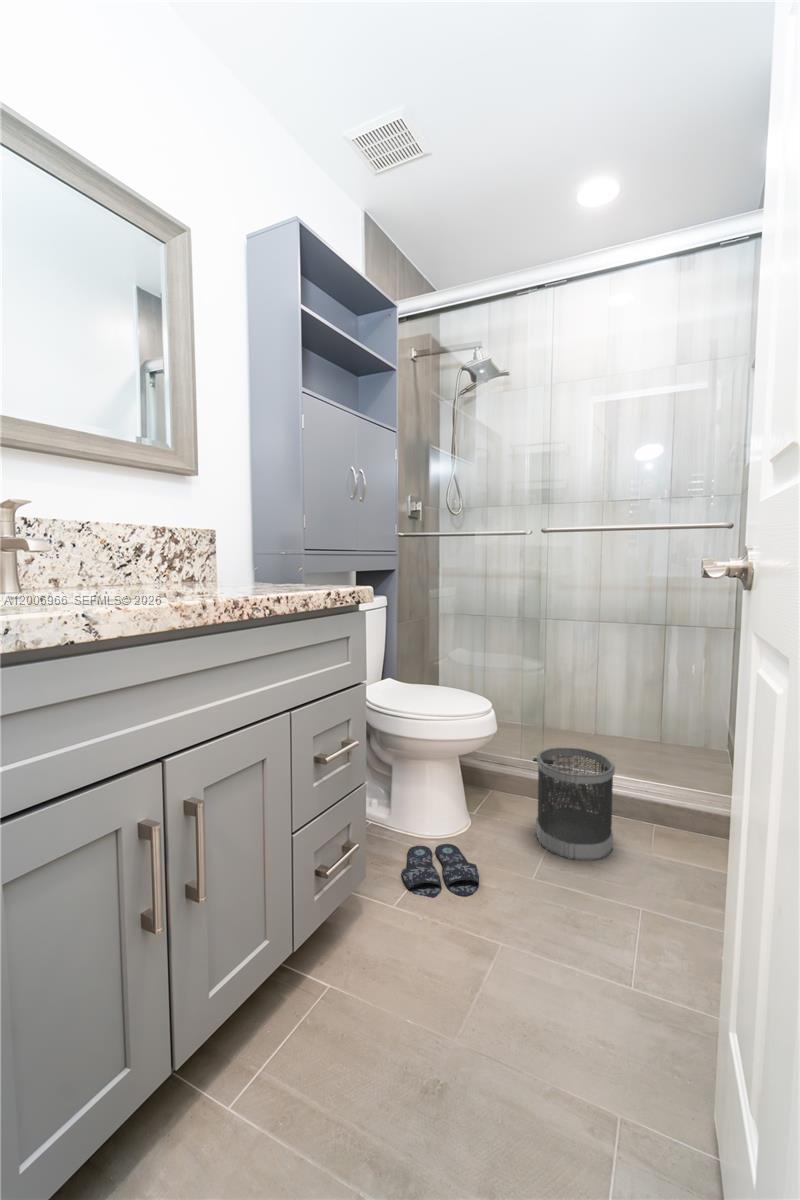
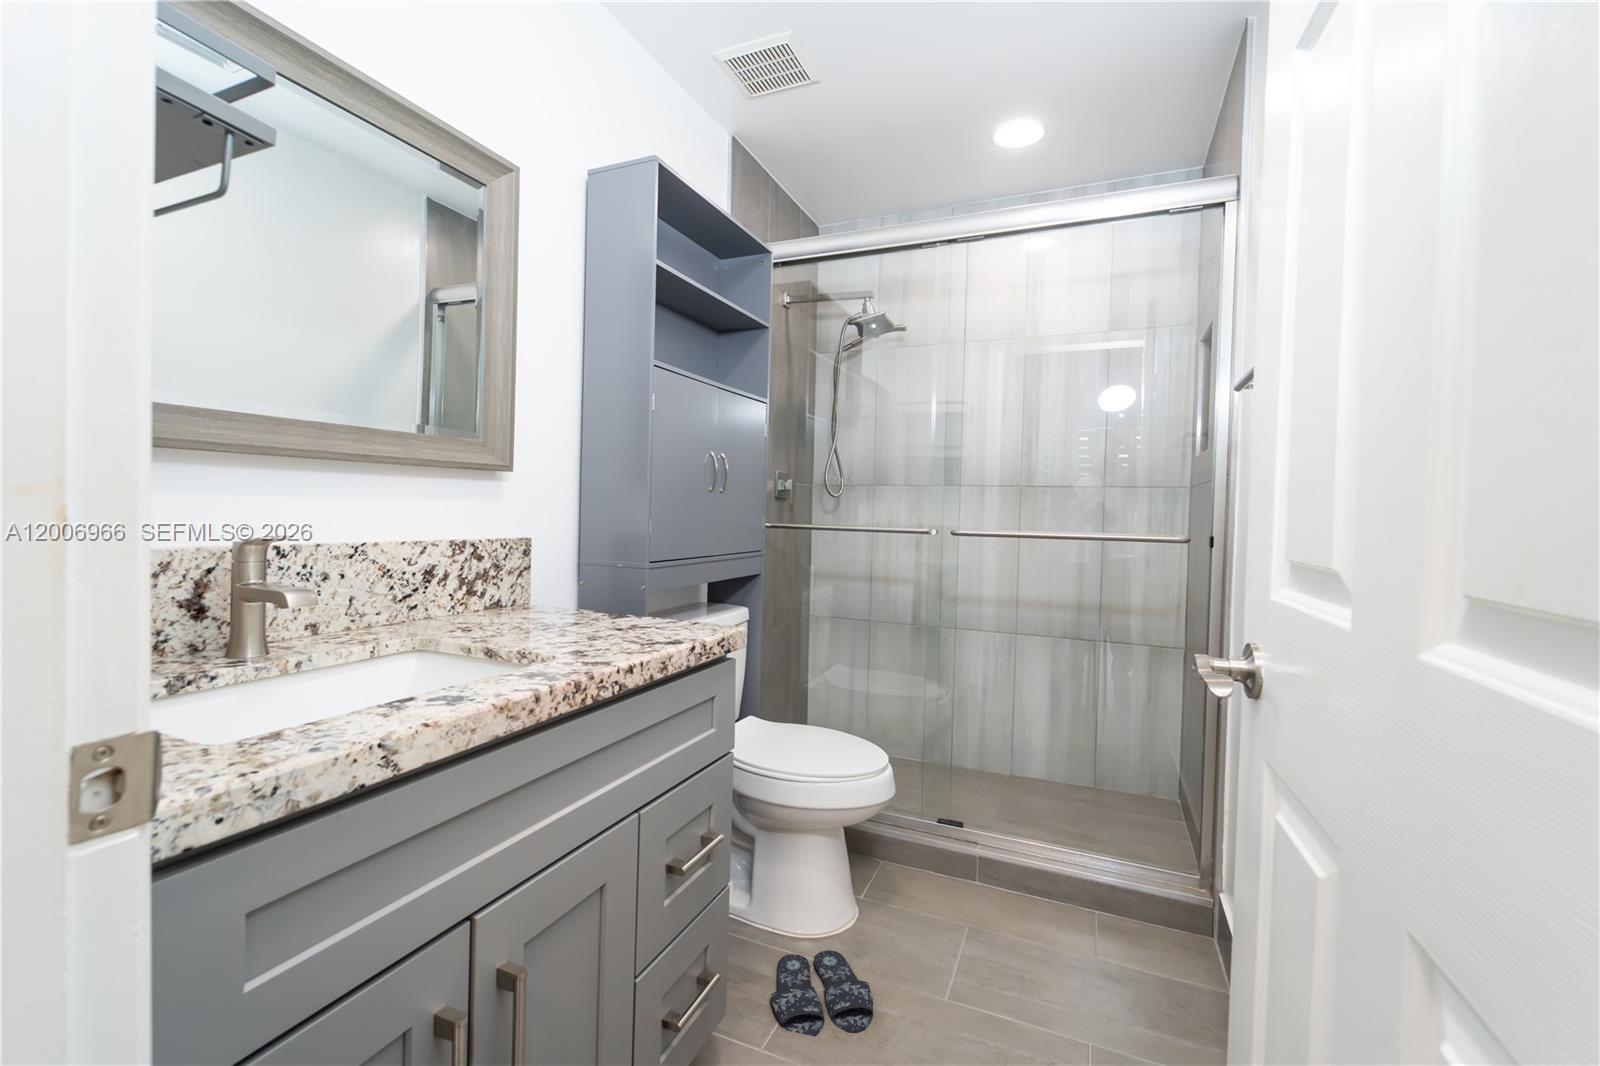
wastebasket: present [536,747,615,860] -> none [942,814,1042,971]

